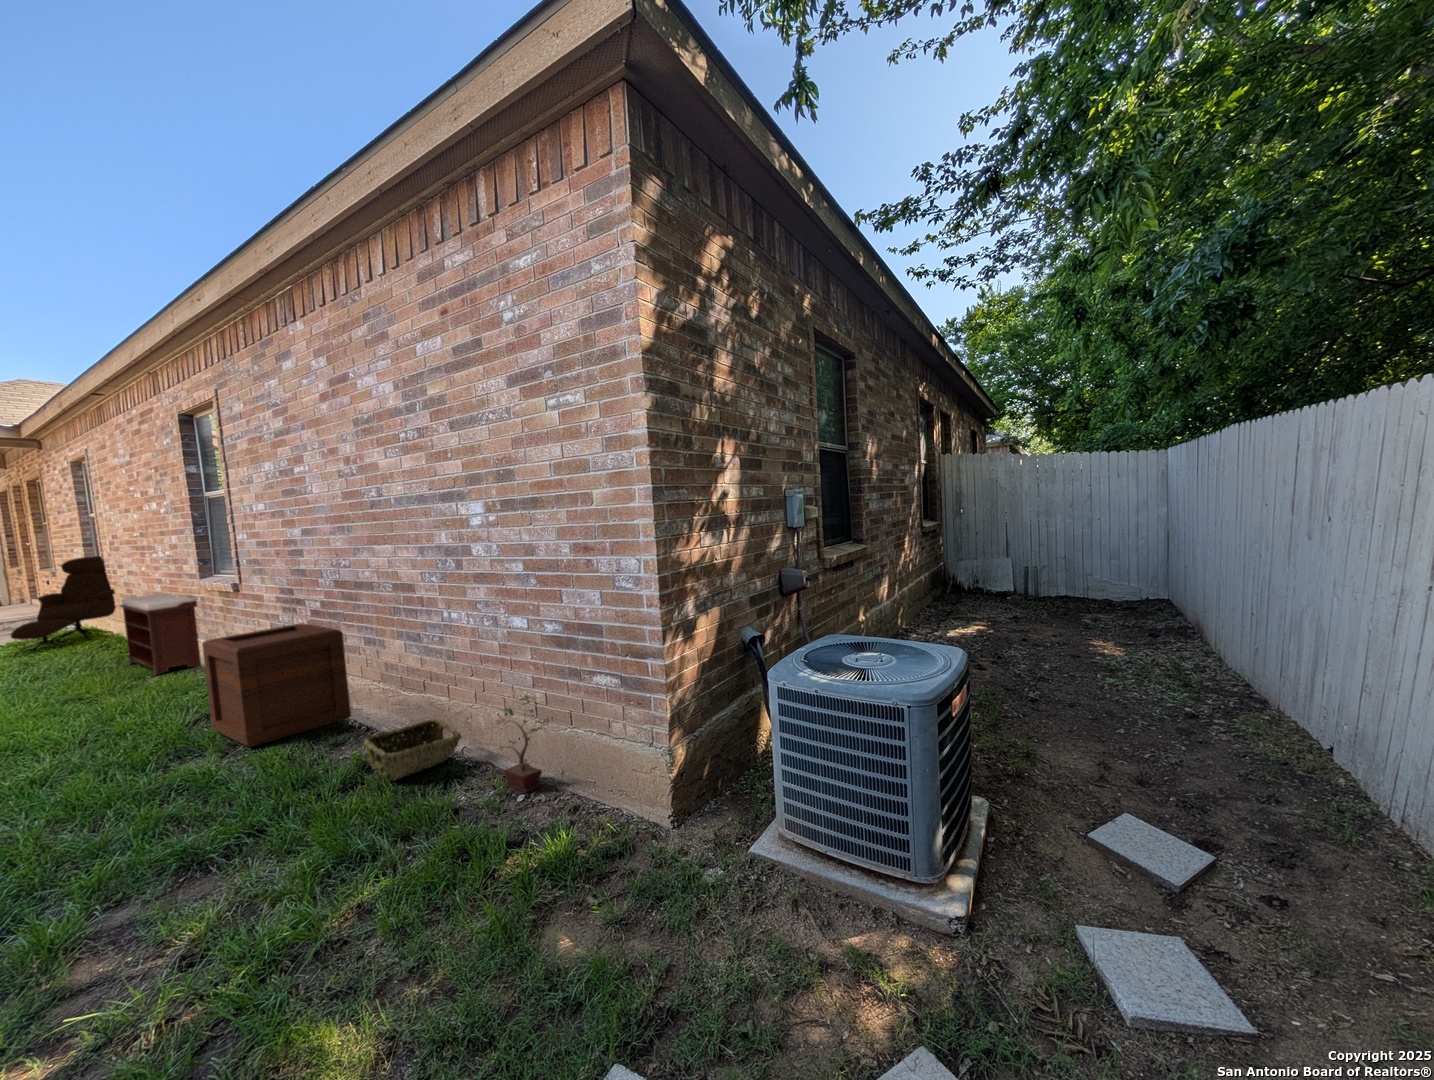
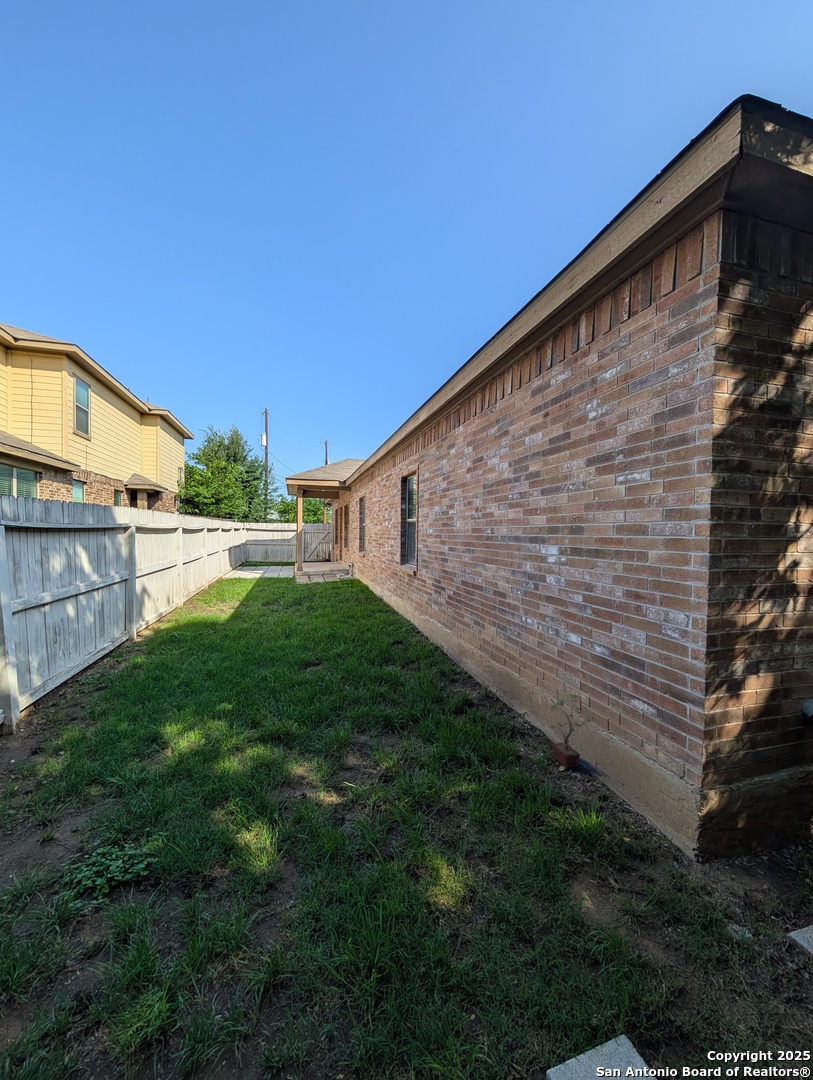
lounge chair: present [11,556,116,651] -> none [328,546,370,589]
bench: present [120,593,201,676] -> none [367,570,398,614]
wooden crate: present [202,623,351,747] -> none [394,603,463,671]
woven basket: present [364,719,461,780] -> none [465,687,525,723]

